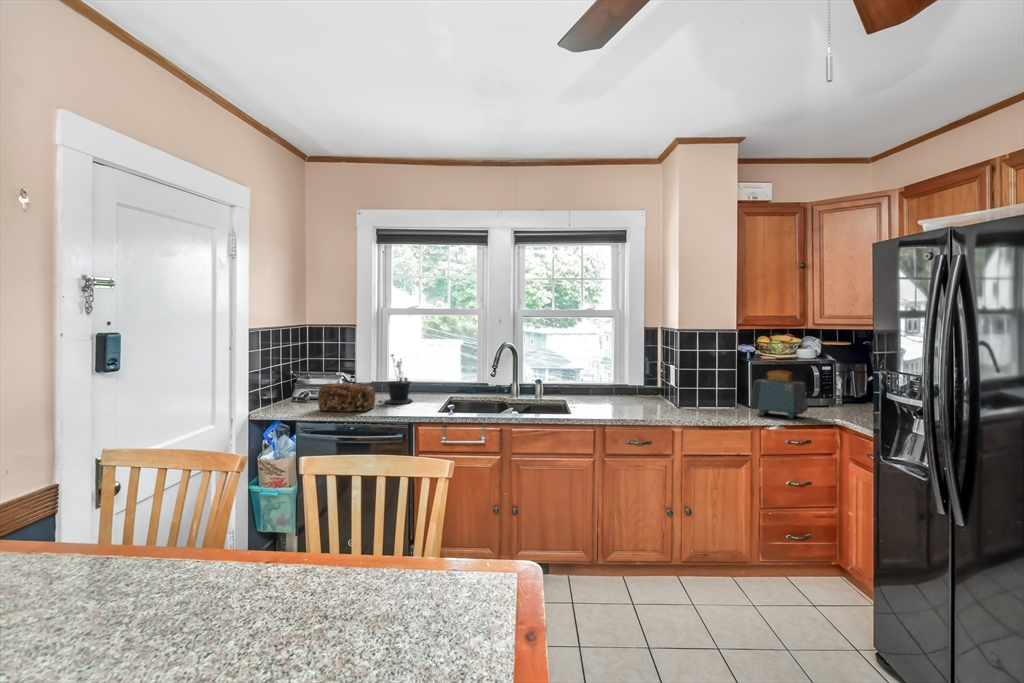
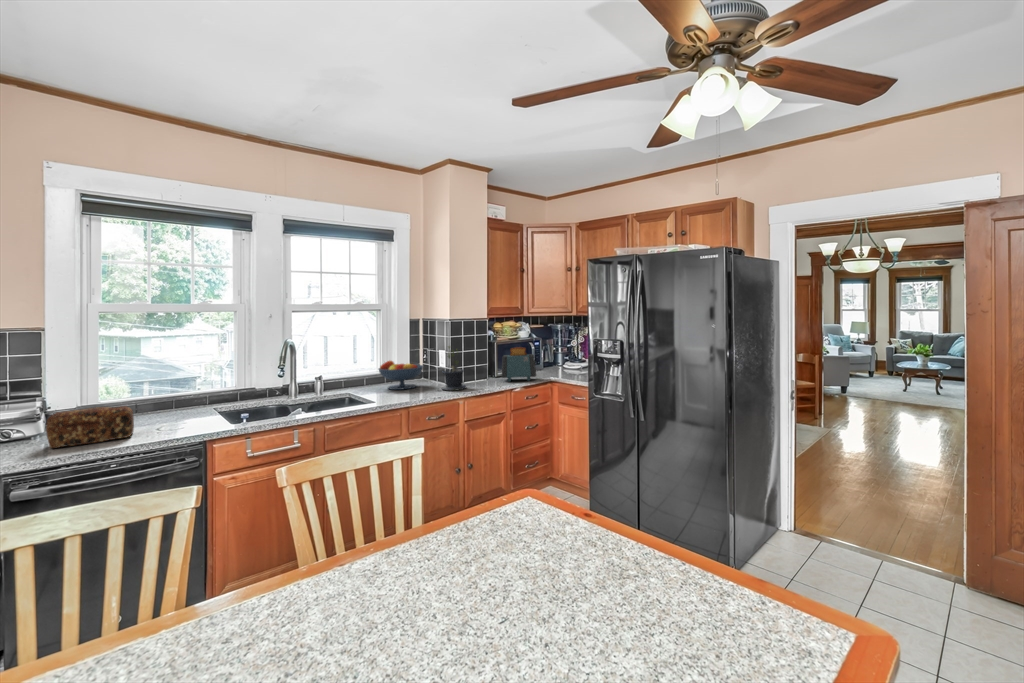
potted plant: present [385,354,412,404] -> present [442,346,466,391]
fruit bowl: none [598,370,650,406] -> present [379,361,423,390]

